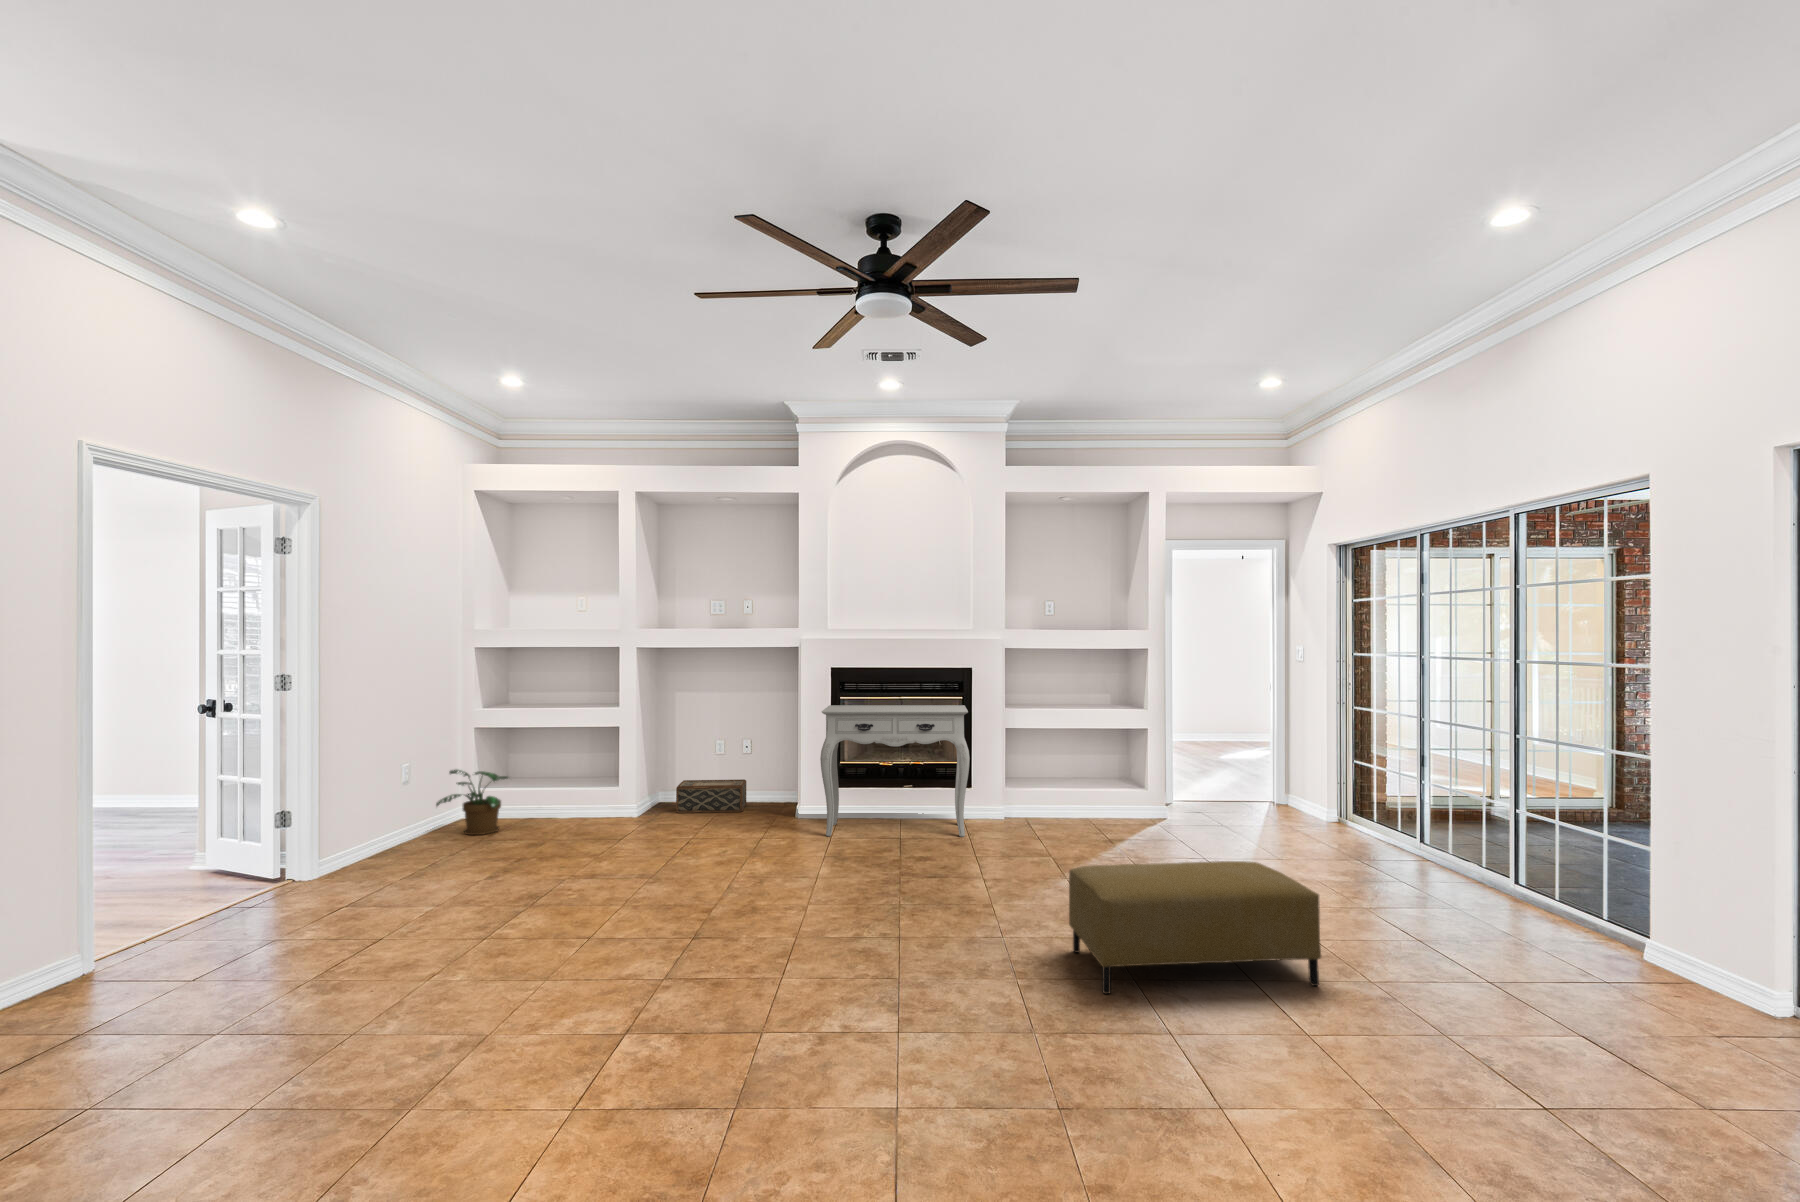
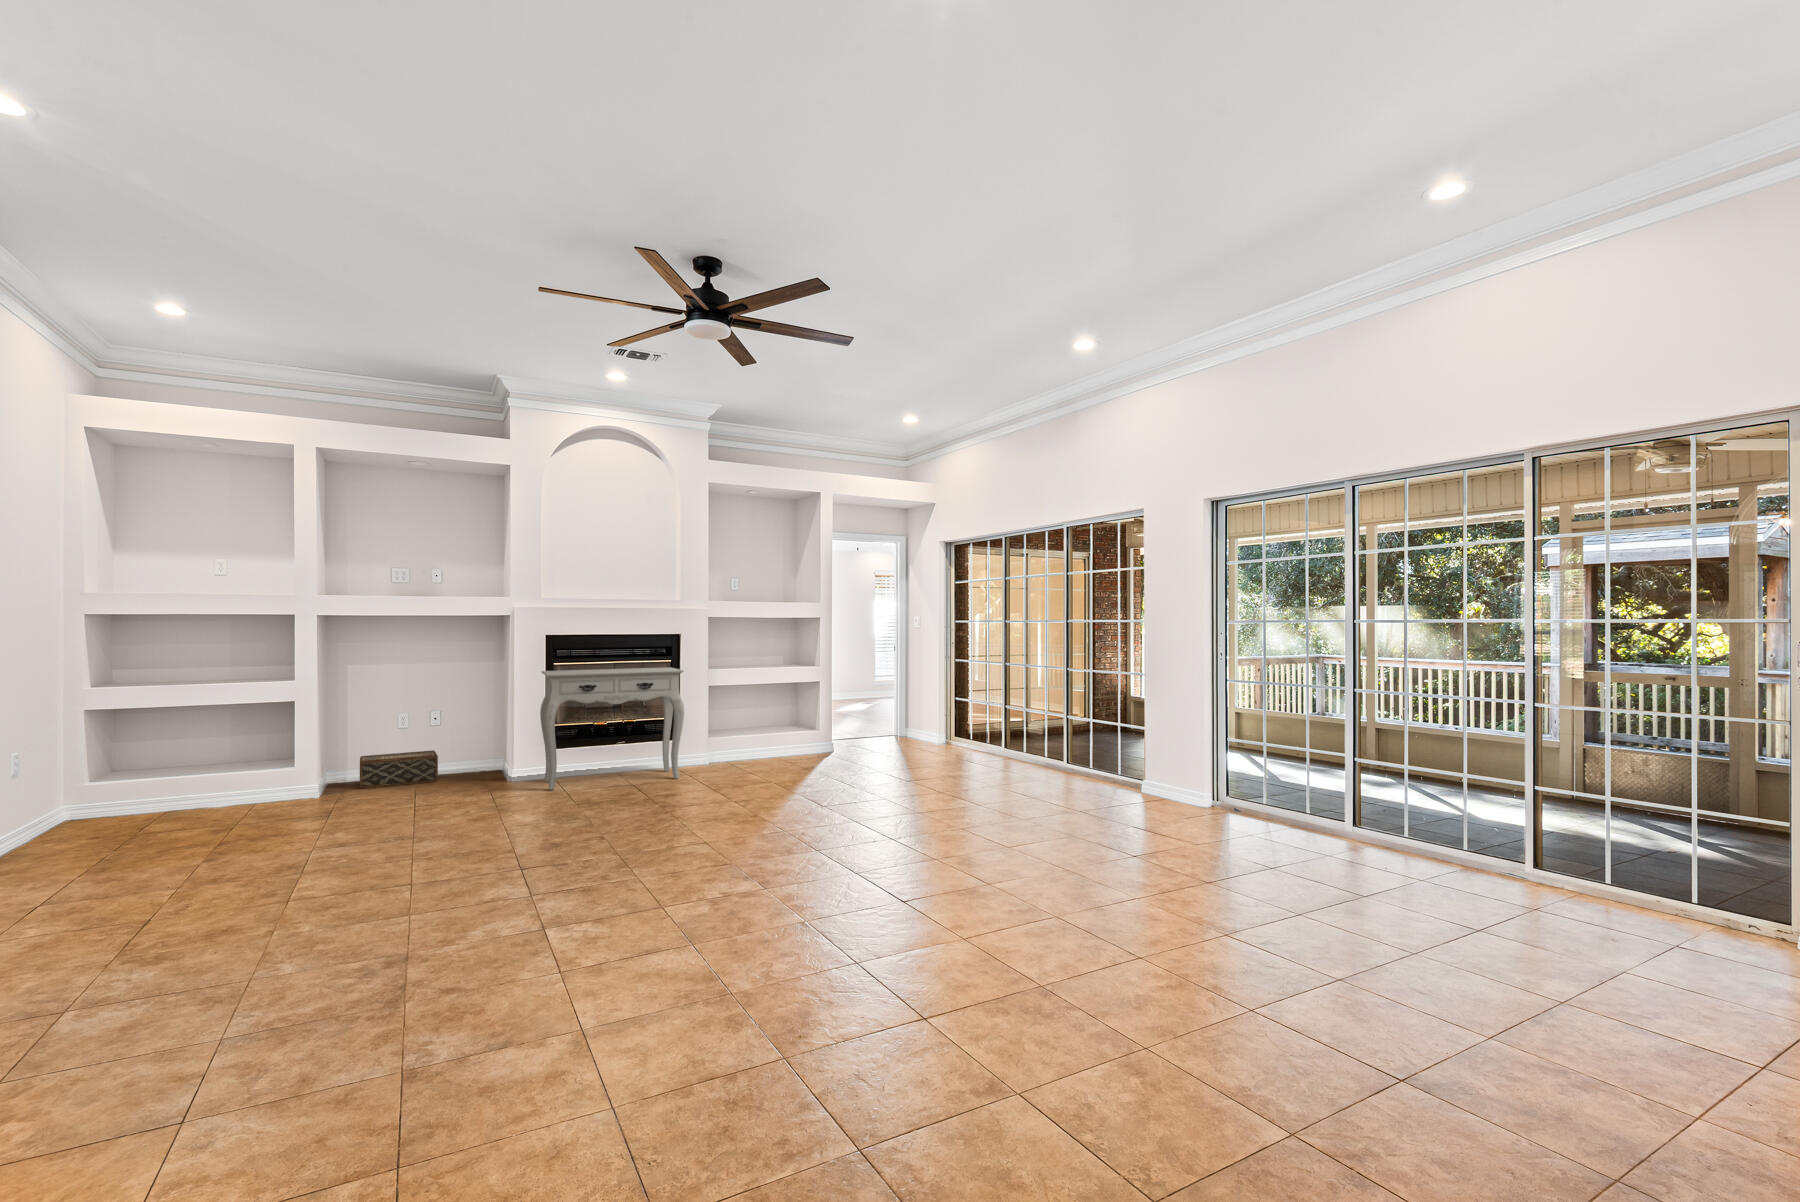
potted plant: present [436,770,508,835] -> none [48,756,157,831]
ottoman: present [1069,861,1321,994] -> none [819,757,985,852]

